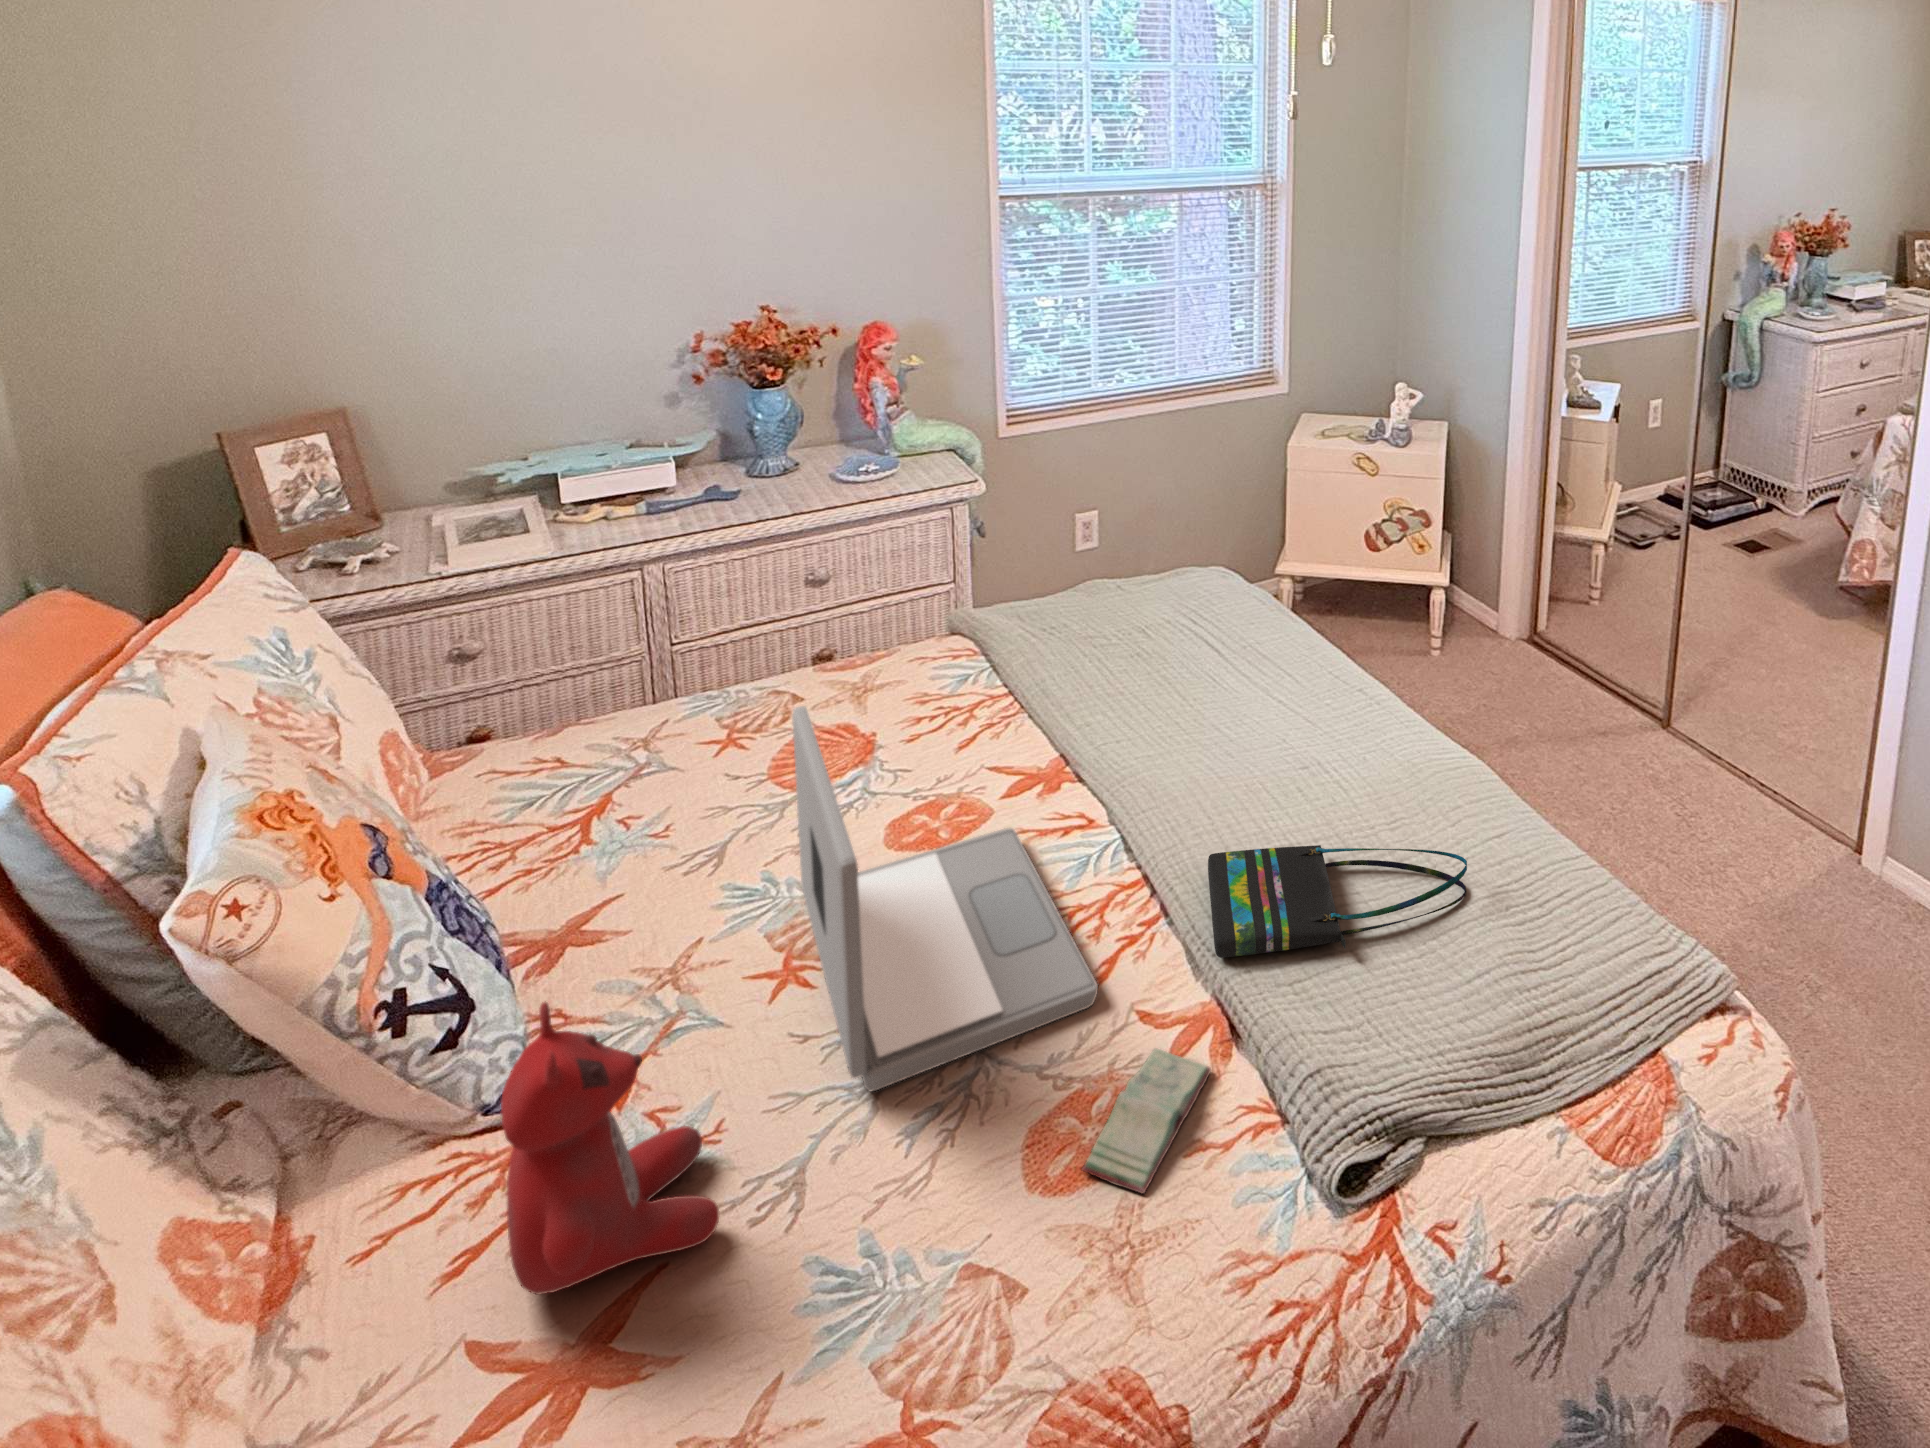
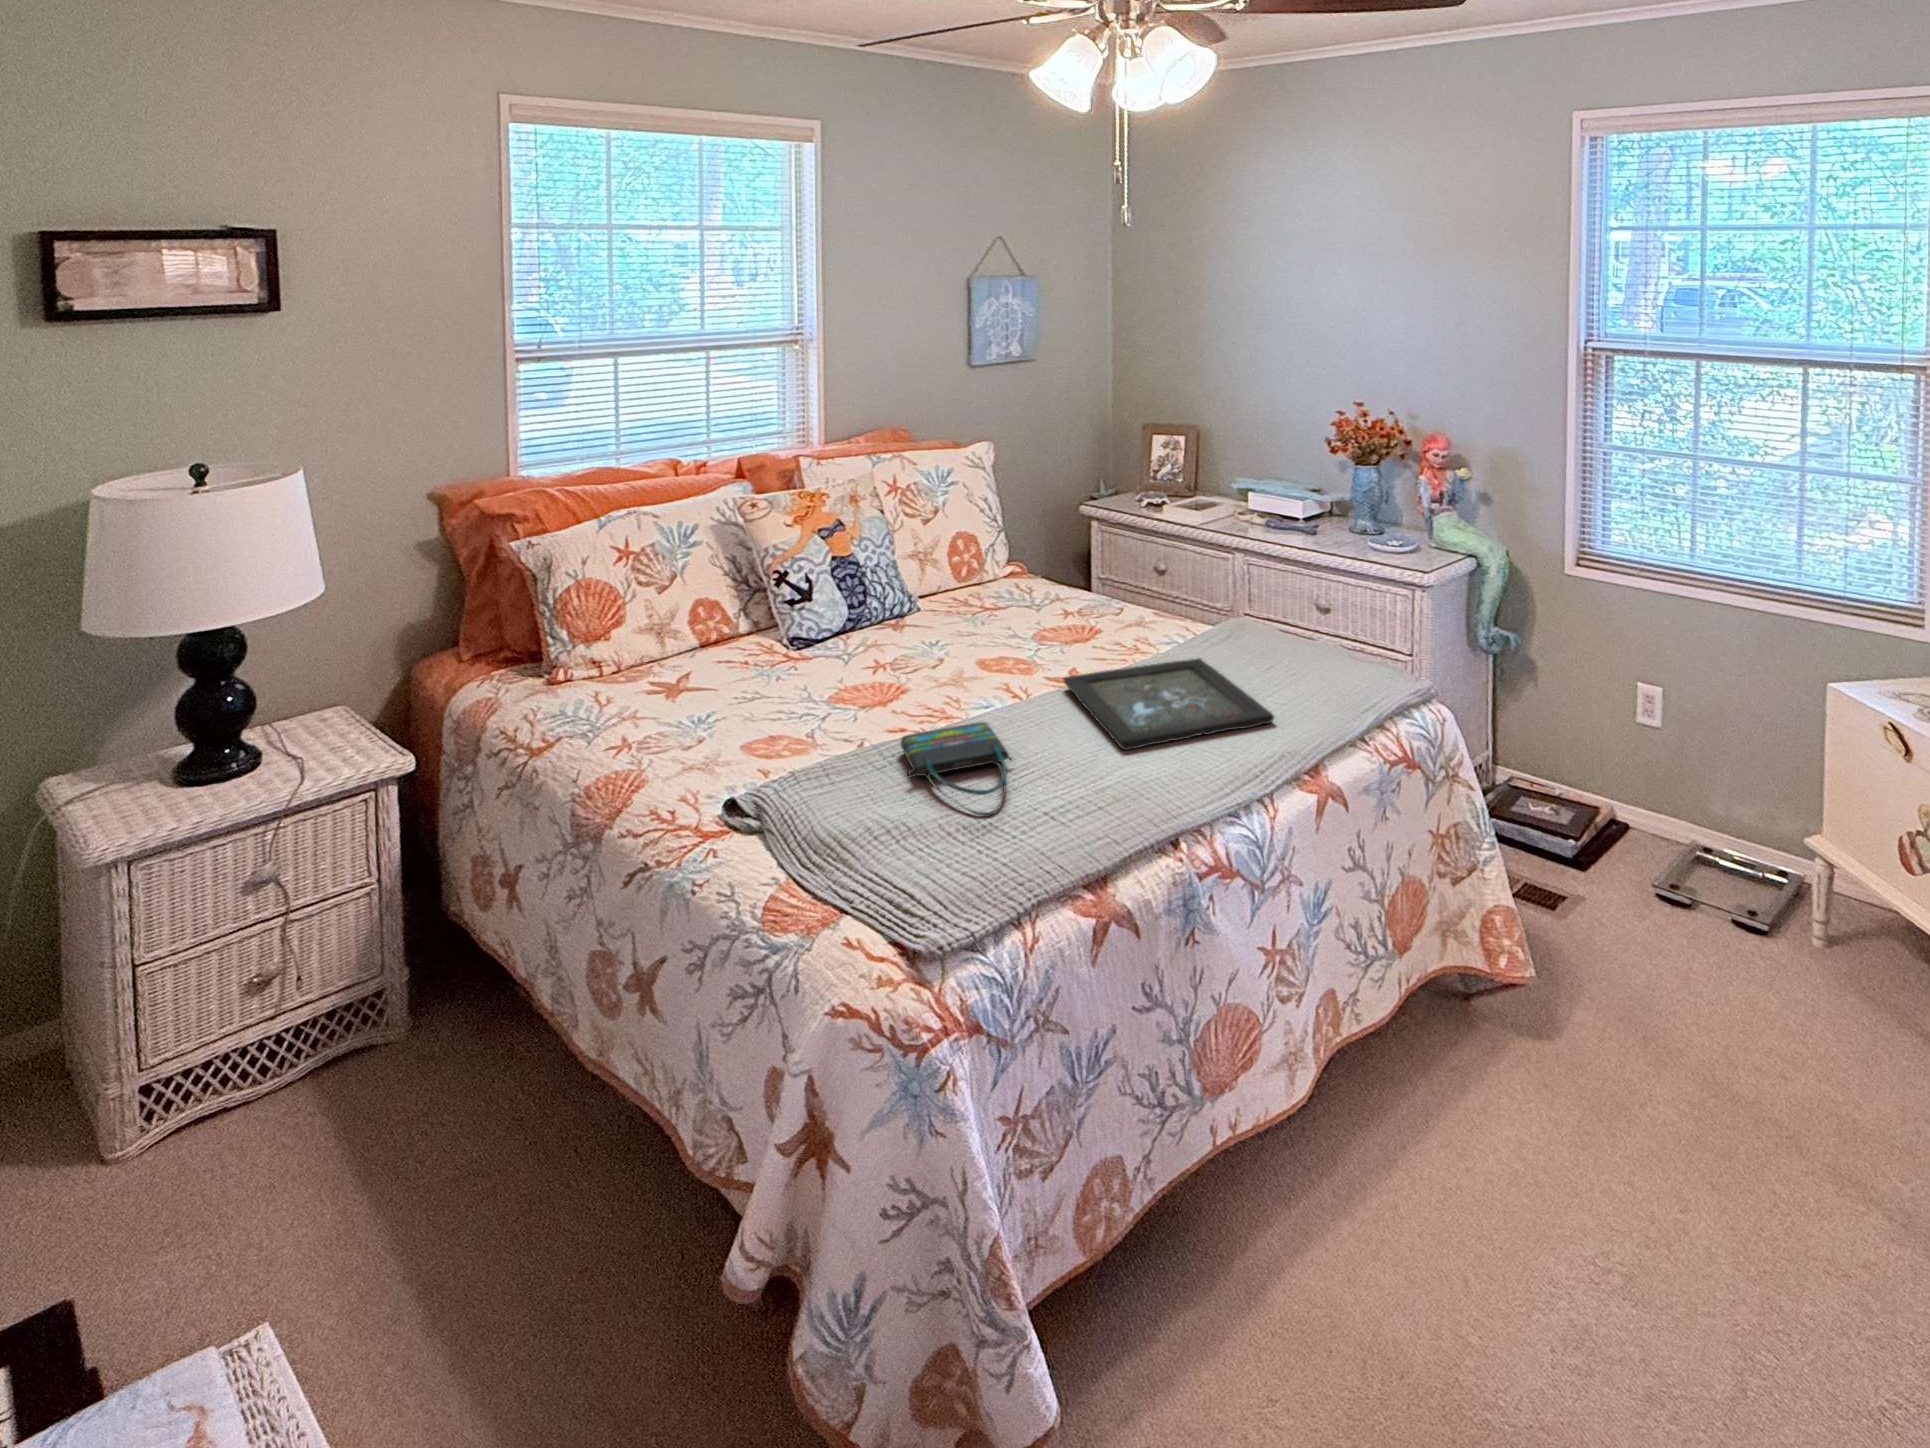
tray: none [1071,657,1321,781] -> present [1063,658,1274,750]
laptop: present [792,706,1098,1091] -> none [799,543,1002,729]
stuffed bear: present [501,1002,719,1294] -> none [687,570,779,691]
book: present [1082,1049,1211,1194] -> none [737,733,829,763]

